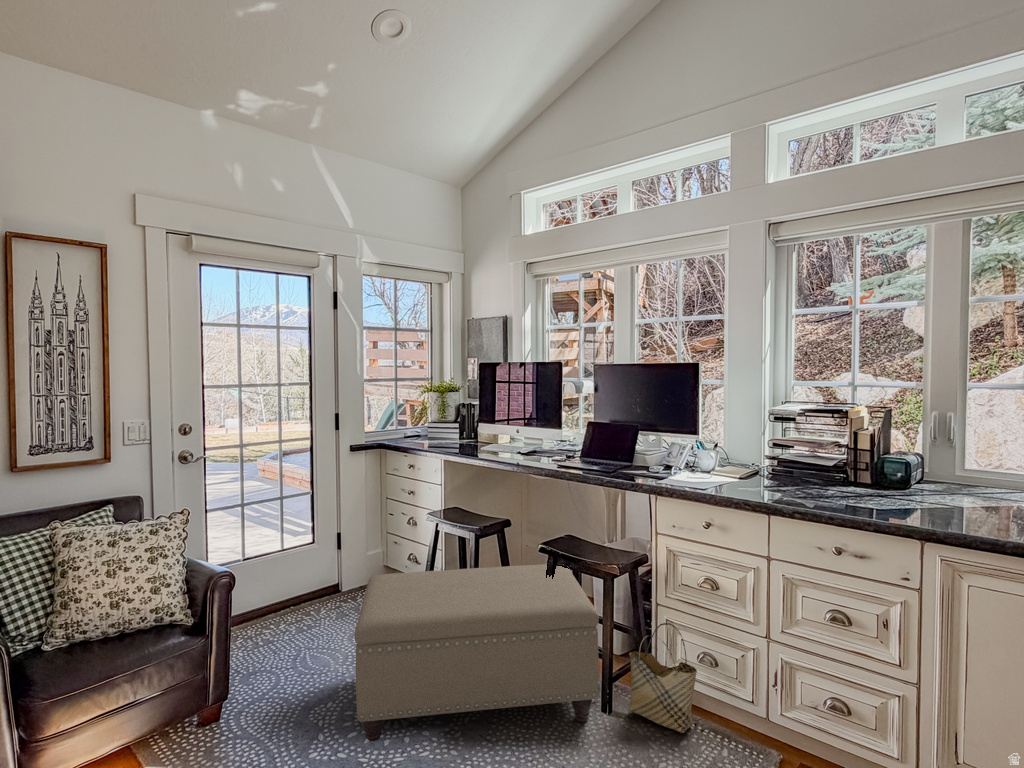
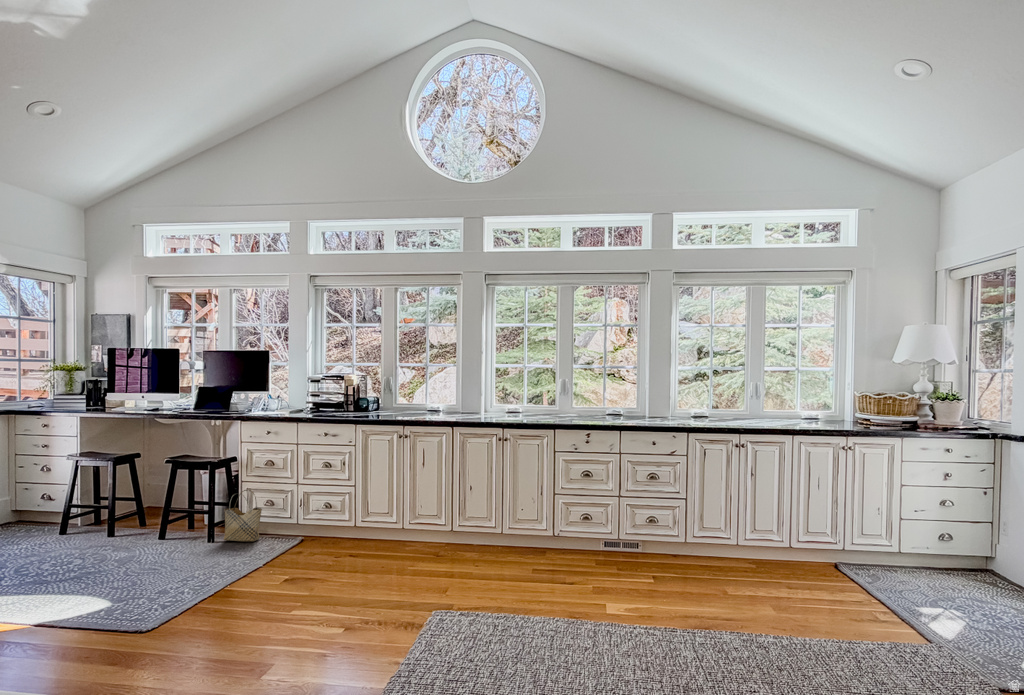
ottoman: present [354,564,599,741] -> none [30,472,206,581]

